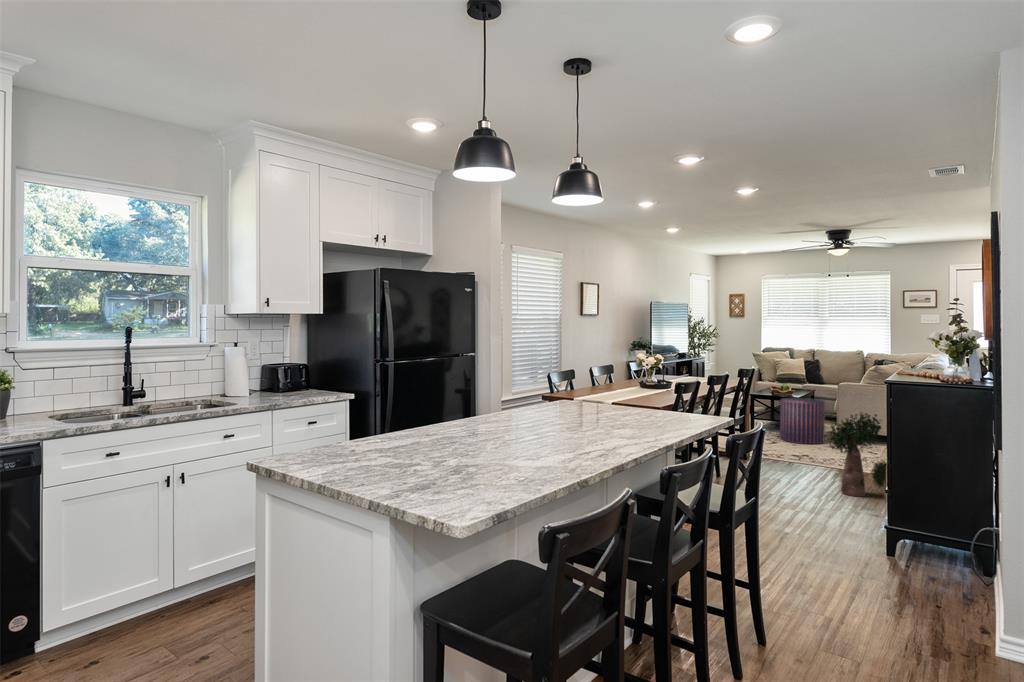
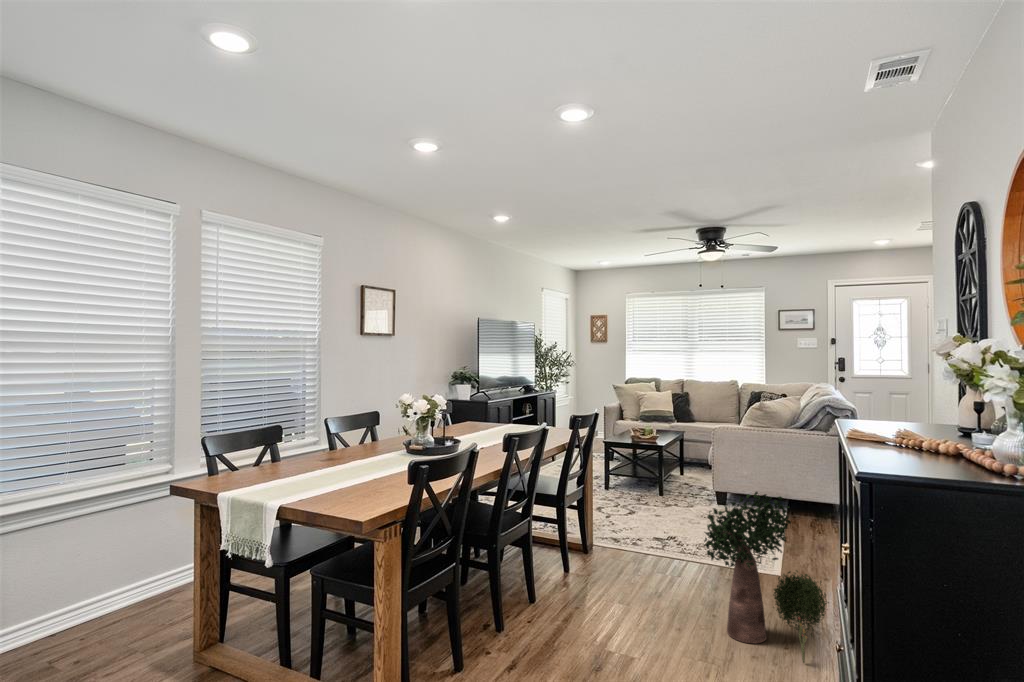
pouf: present [780,398,825,444] -> none [640,447,697,515]

